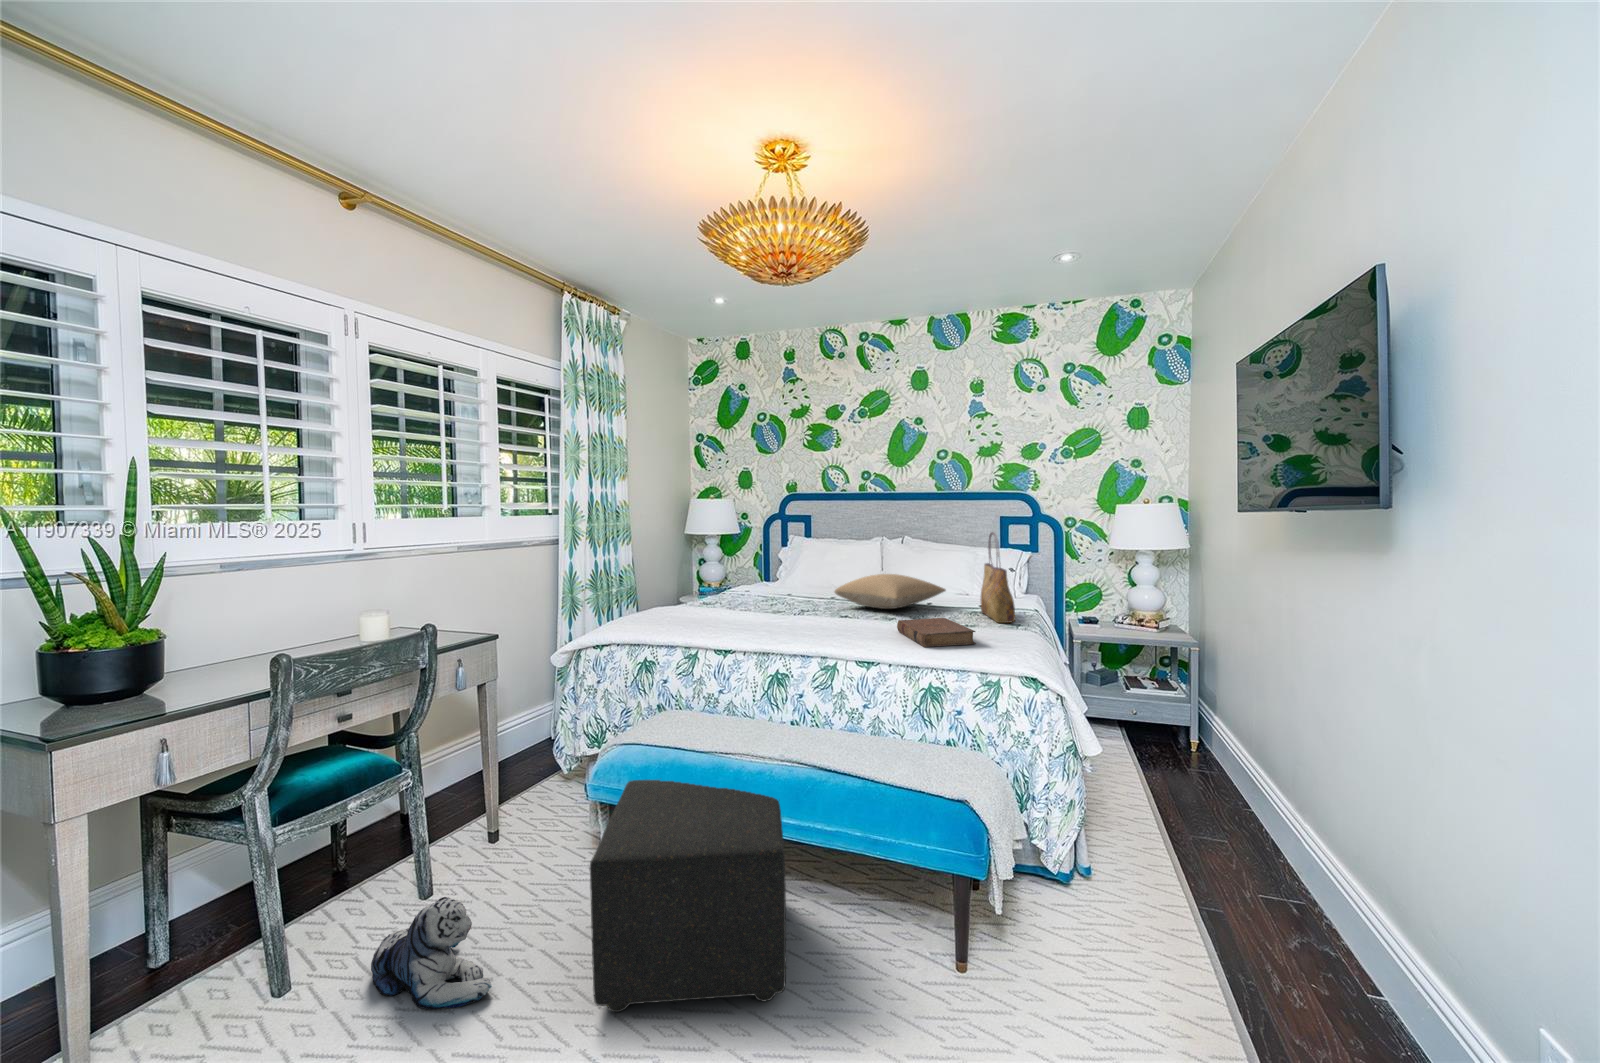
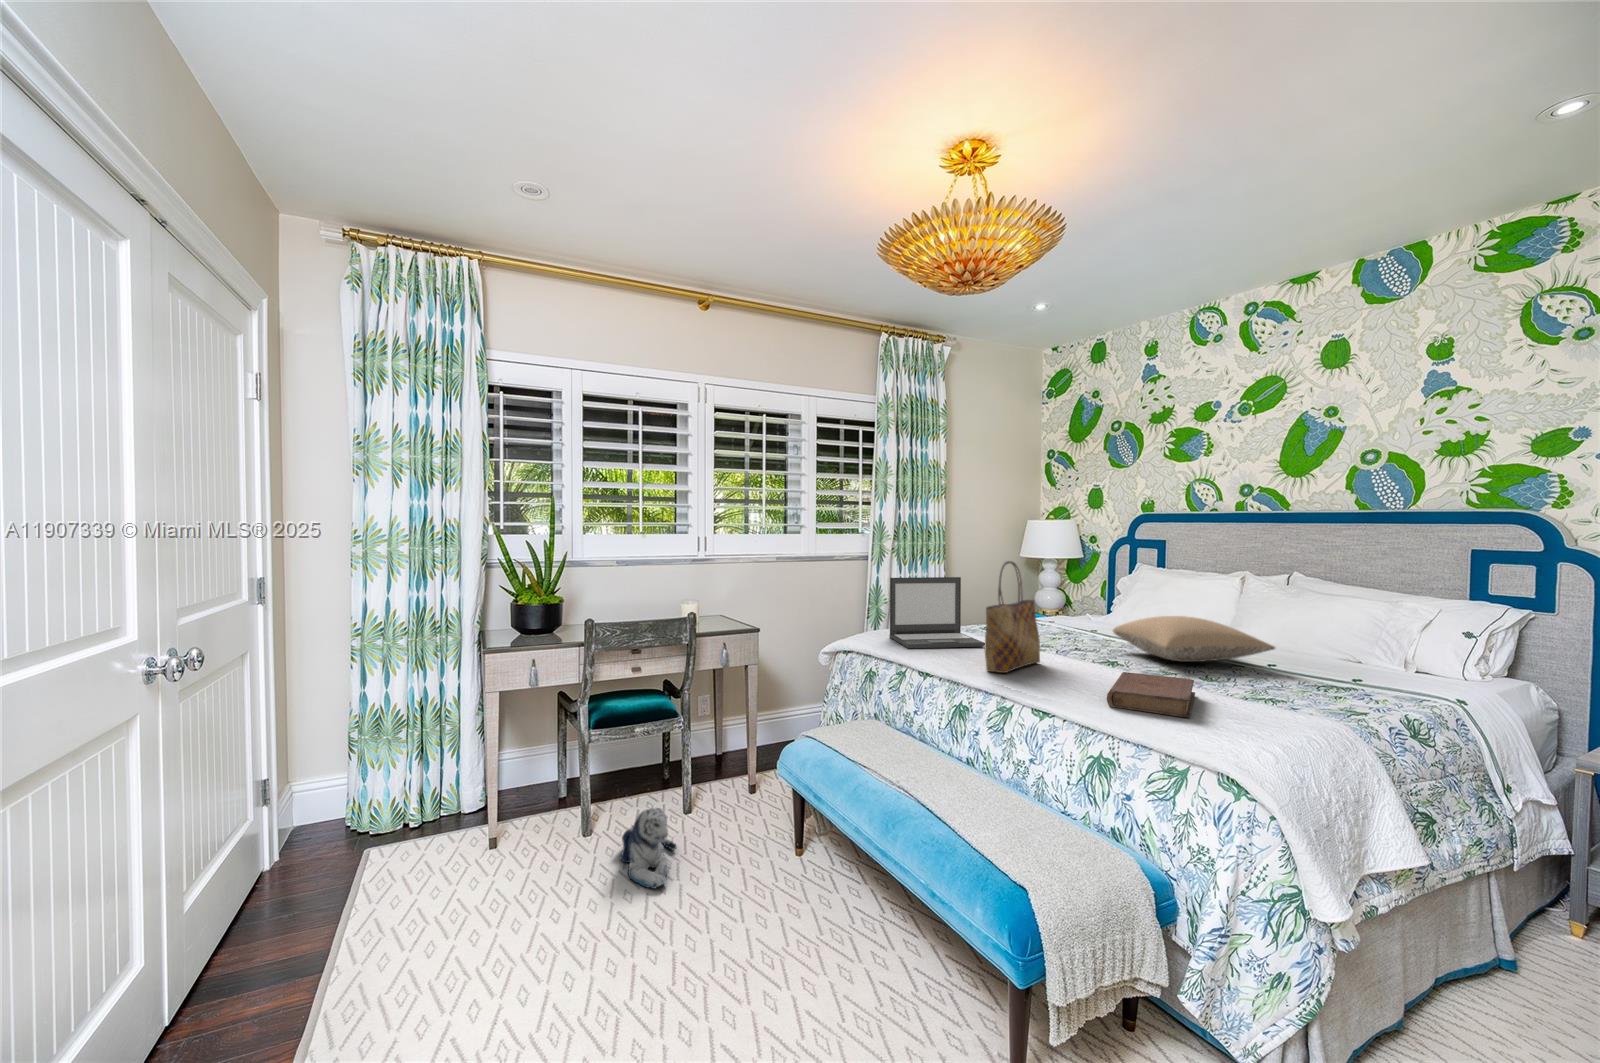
tote bag: present [981,532,1015,623] -> present [985,561,1040,673]
laptop: none [649,556,748,632] -> present [889,577,985,648]
ottoman: present [590,780,786,1012] -> none [696,766,908,1001]

